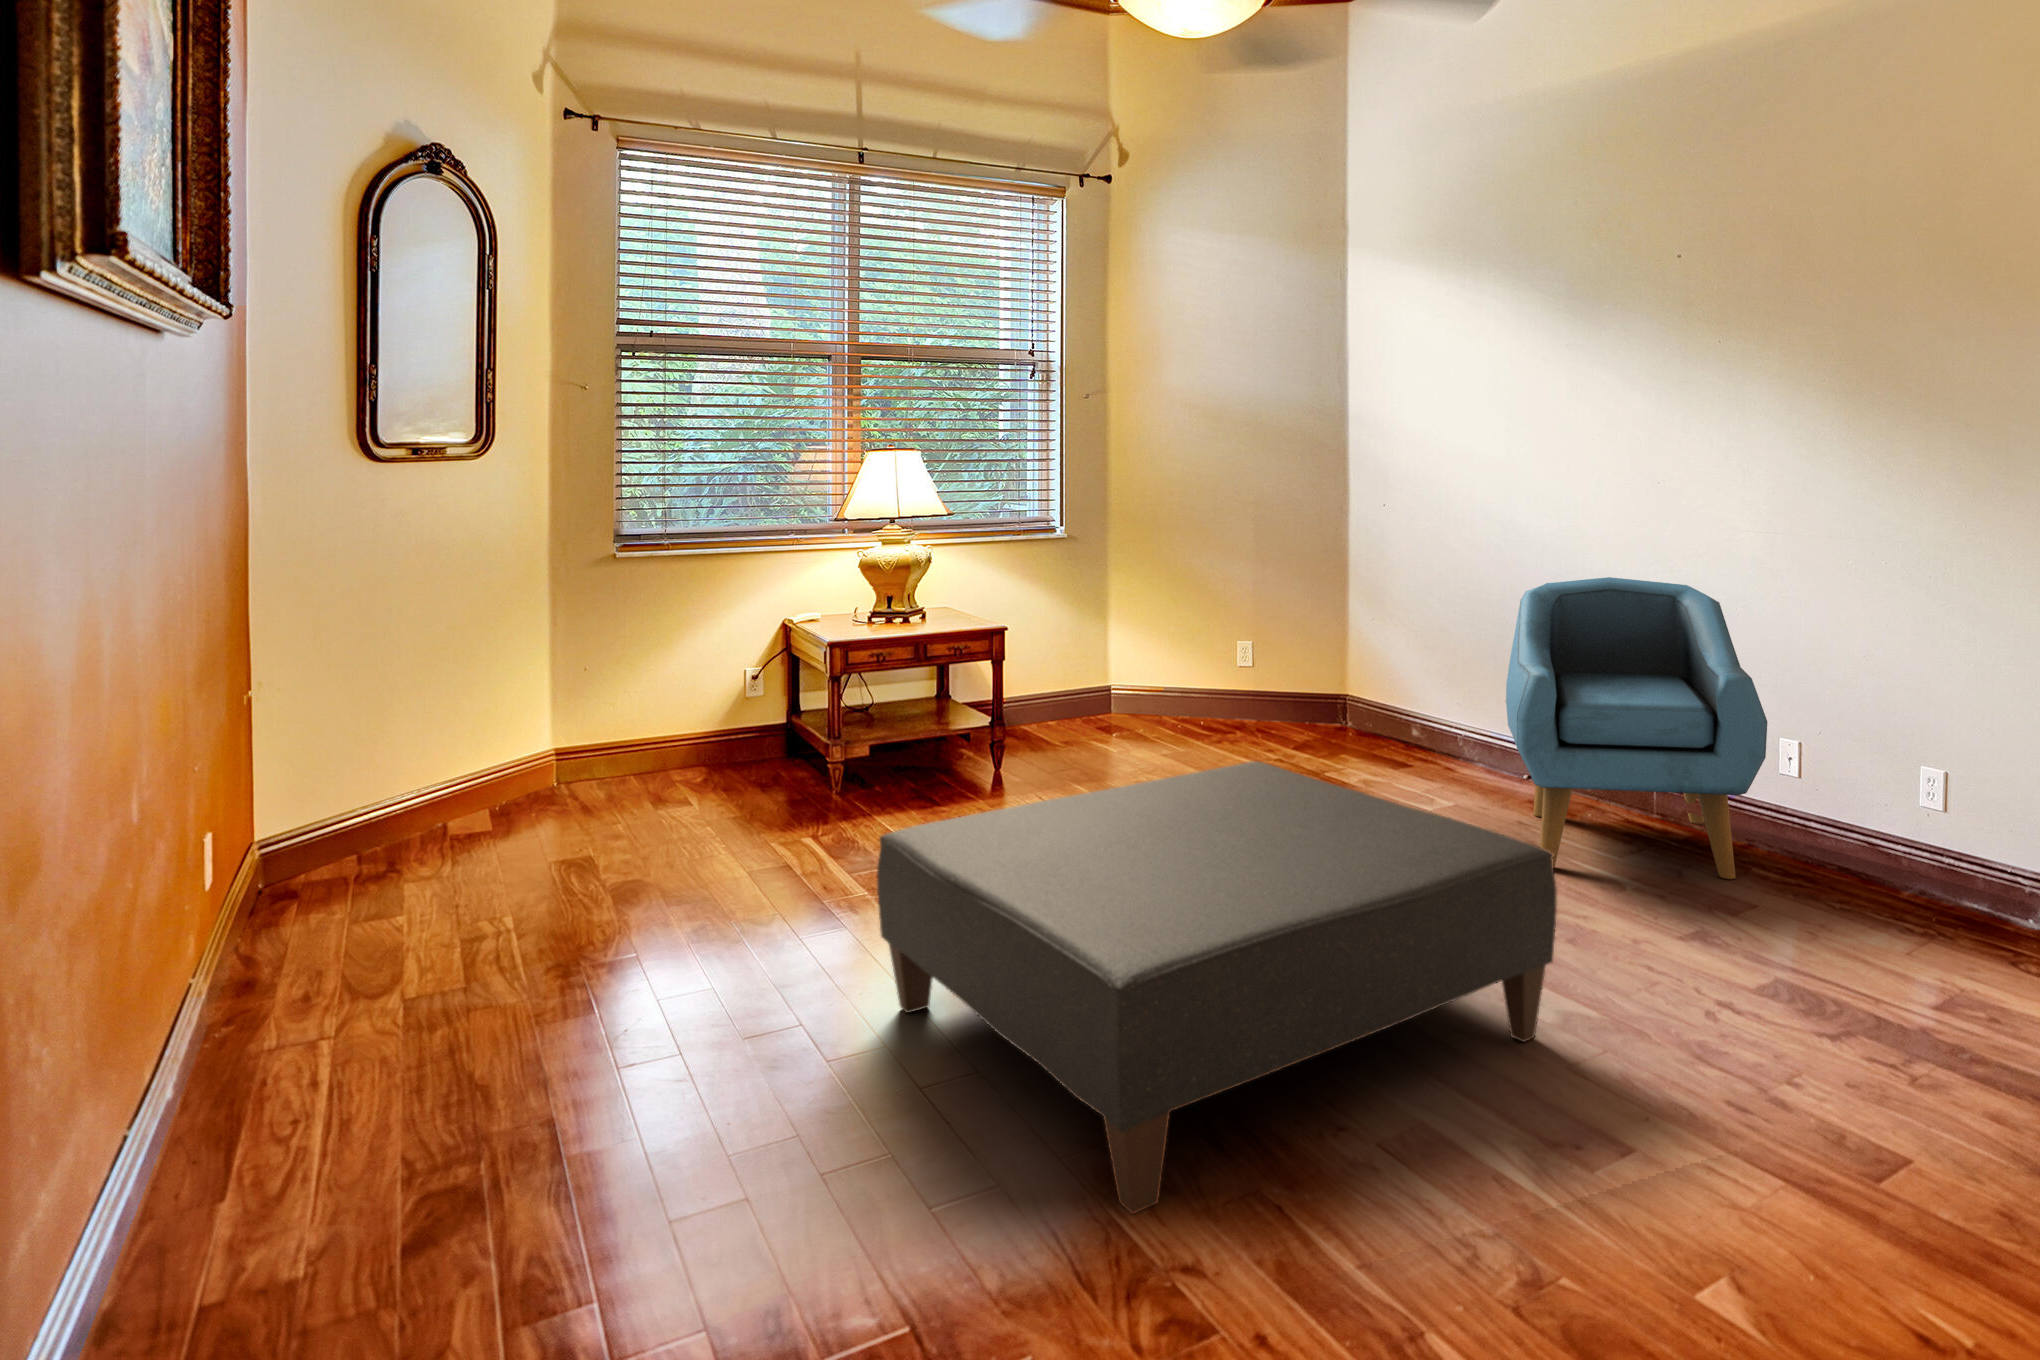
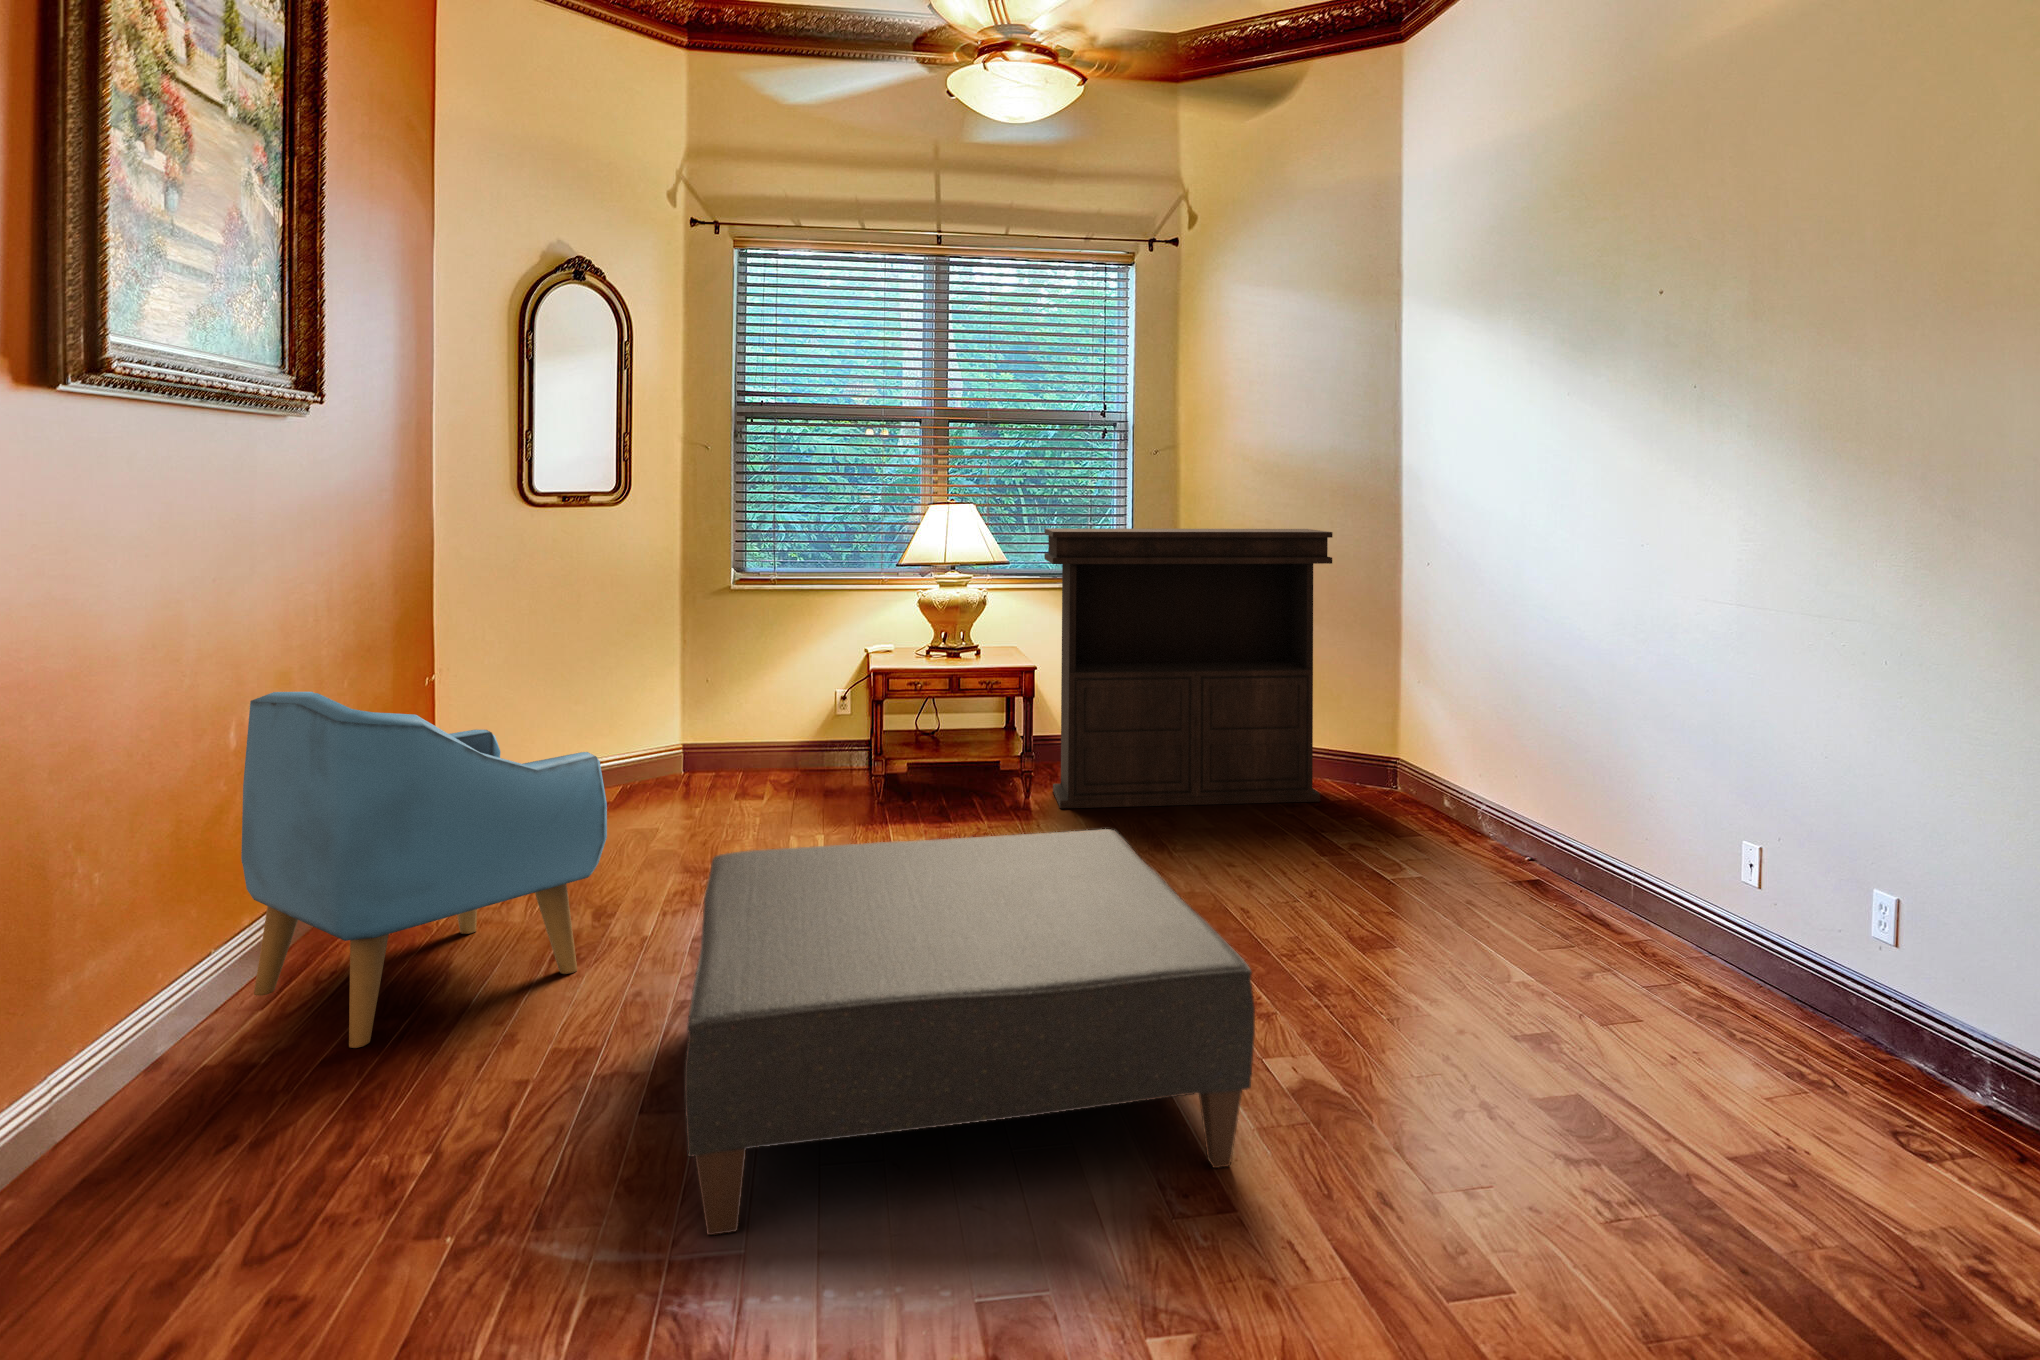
console table: none [1005,474,1293,769] -> present [1044,528,1333,808]
armchair: present [1506,577,1767,879] -> present [241,692,607,1048]

